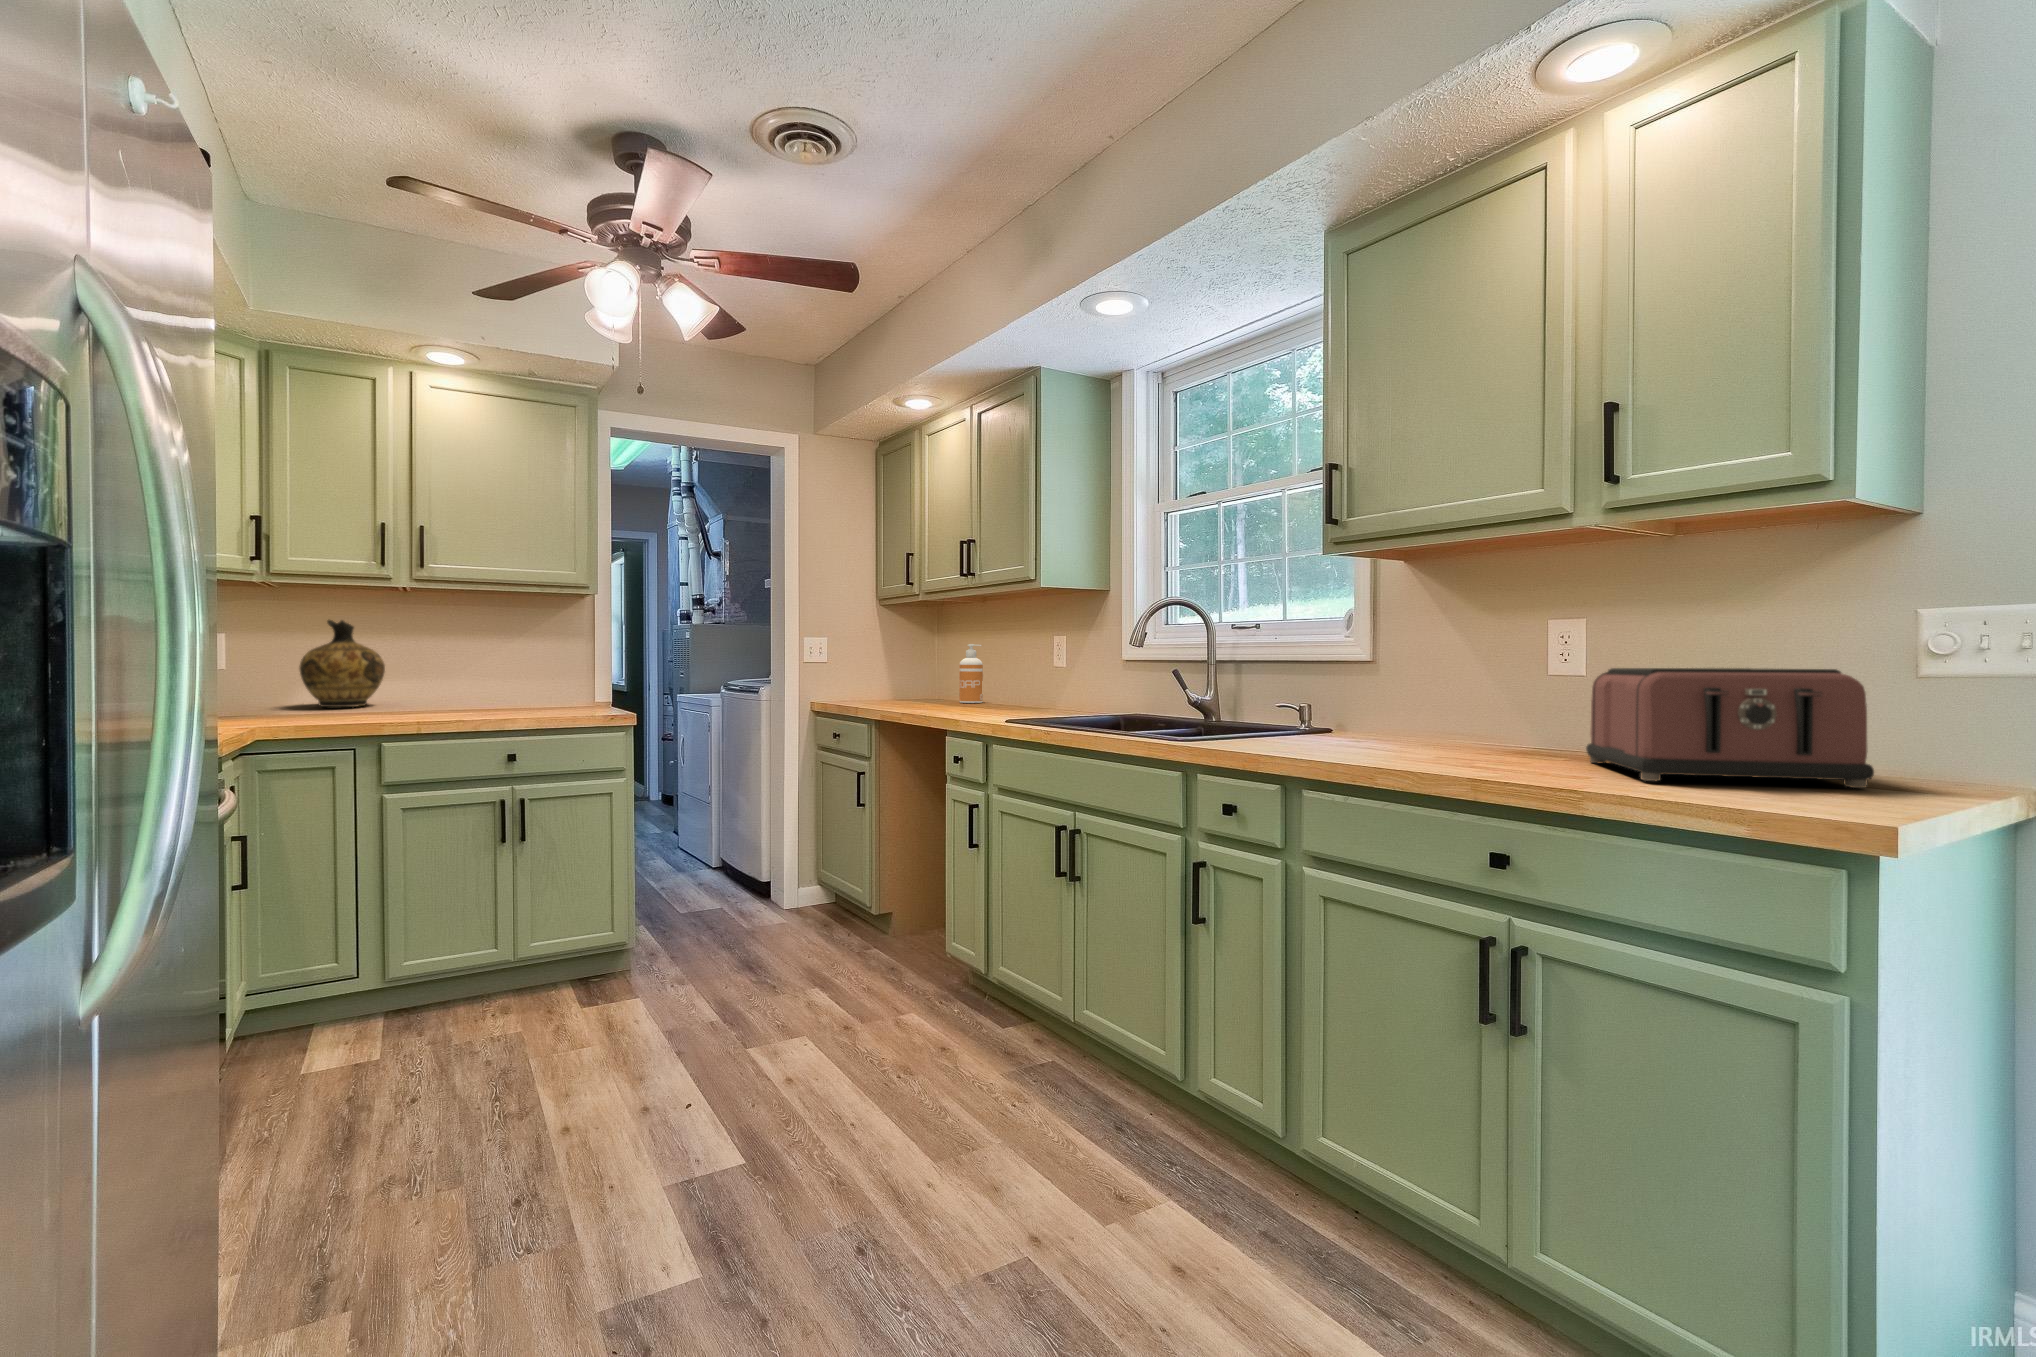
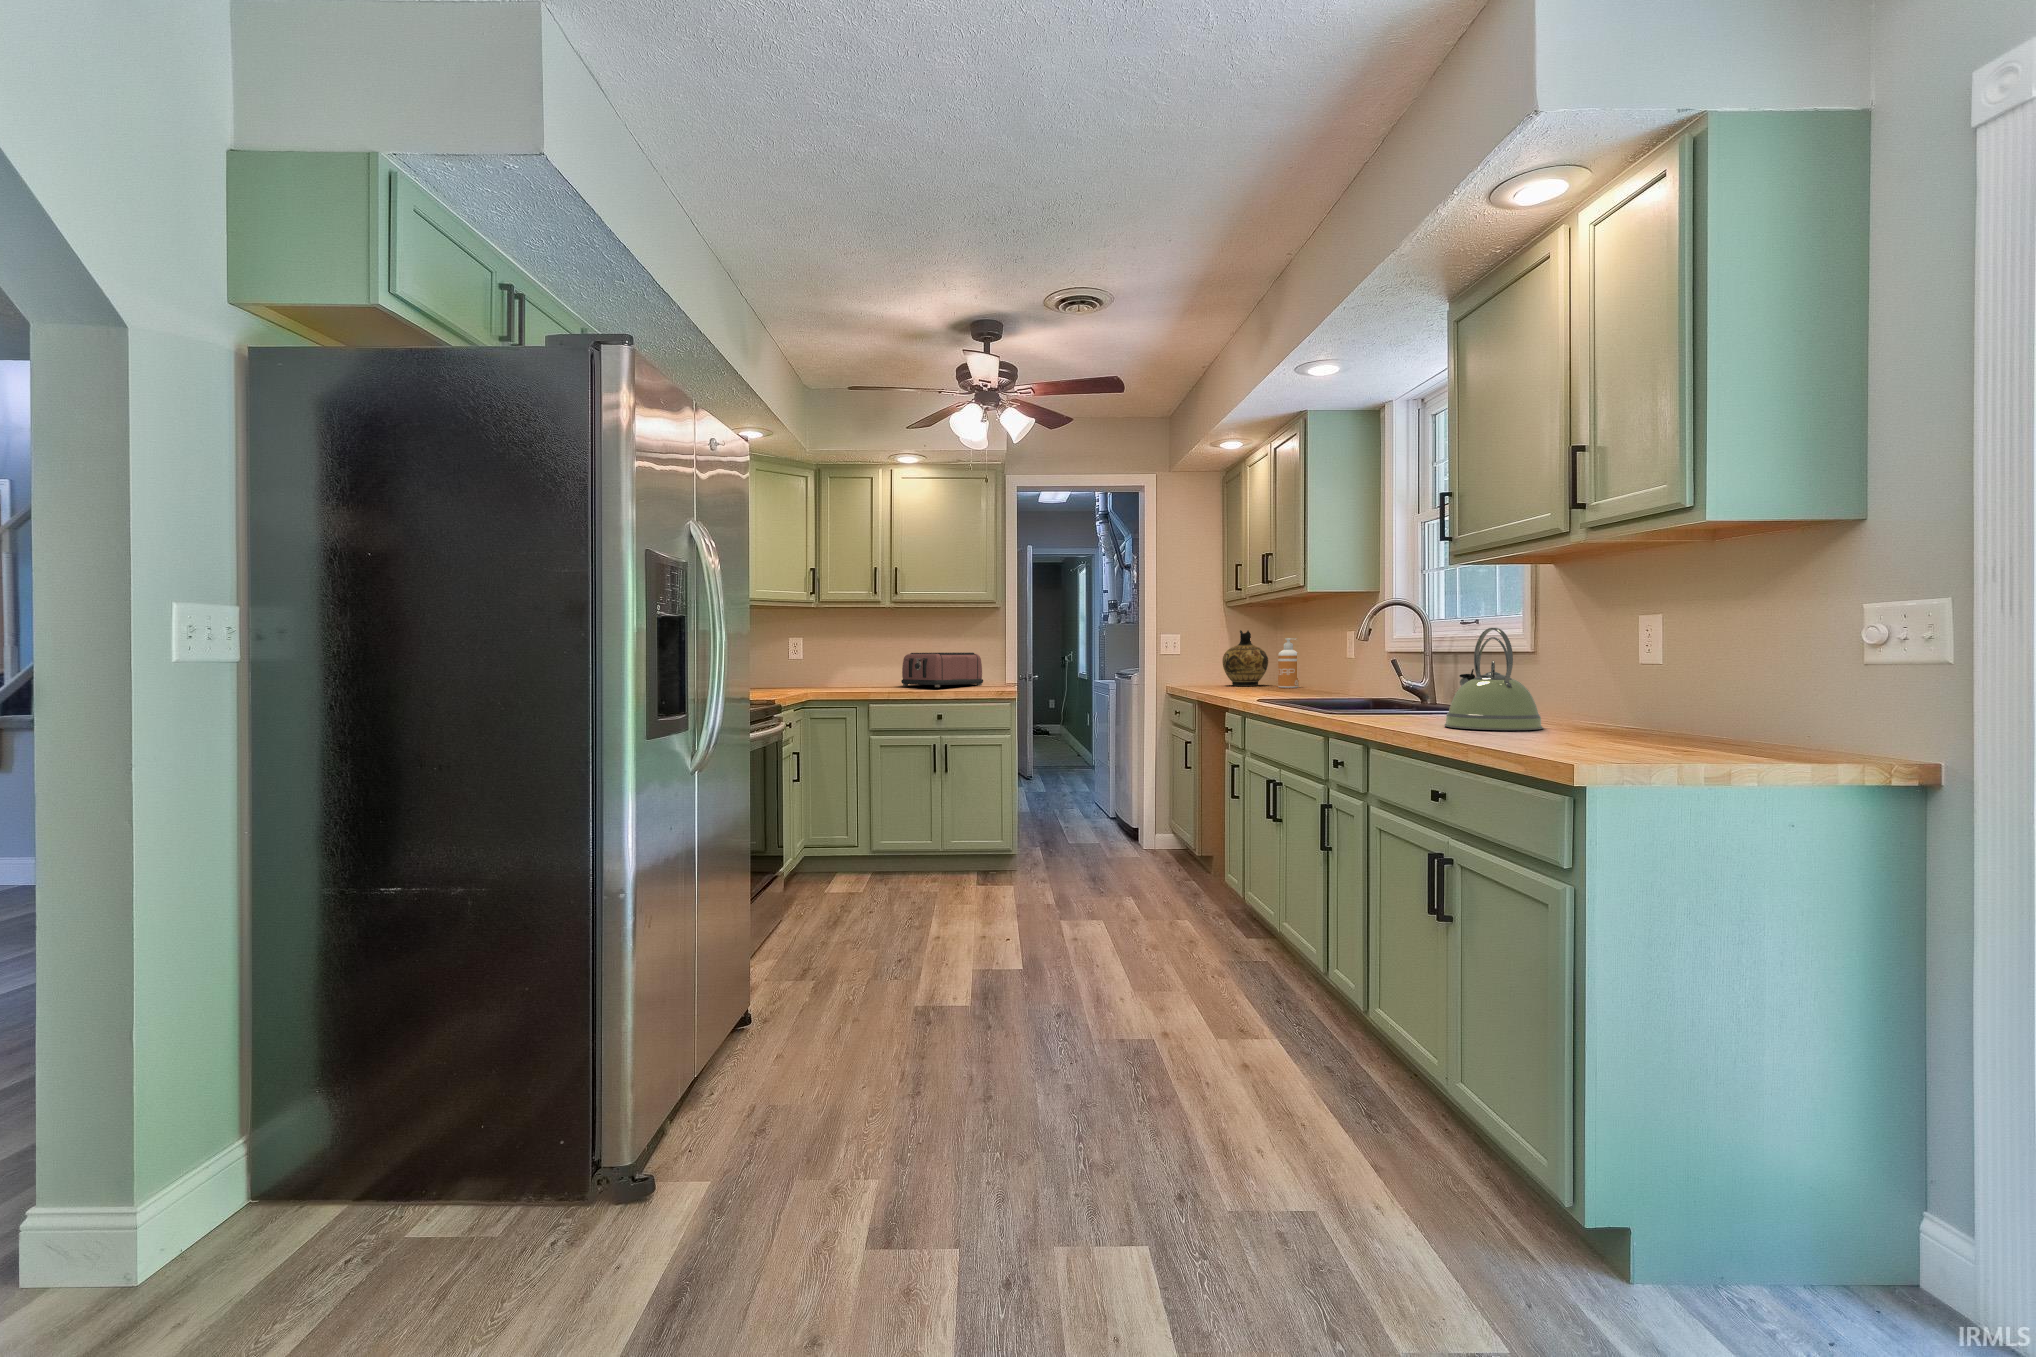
ceramic jug: present [299,620,385,707] -> present [1222,630,1268,686]
kettle: none [1382,631,1505,761] -> present [1444,628,1543,730]
toaster: present [1586,668,1874,788] -> present [901,652,983,687]

